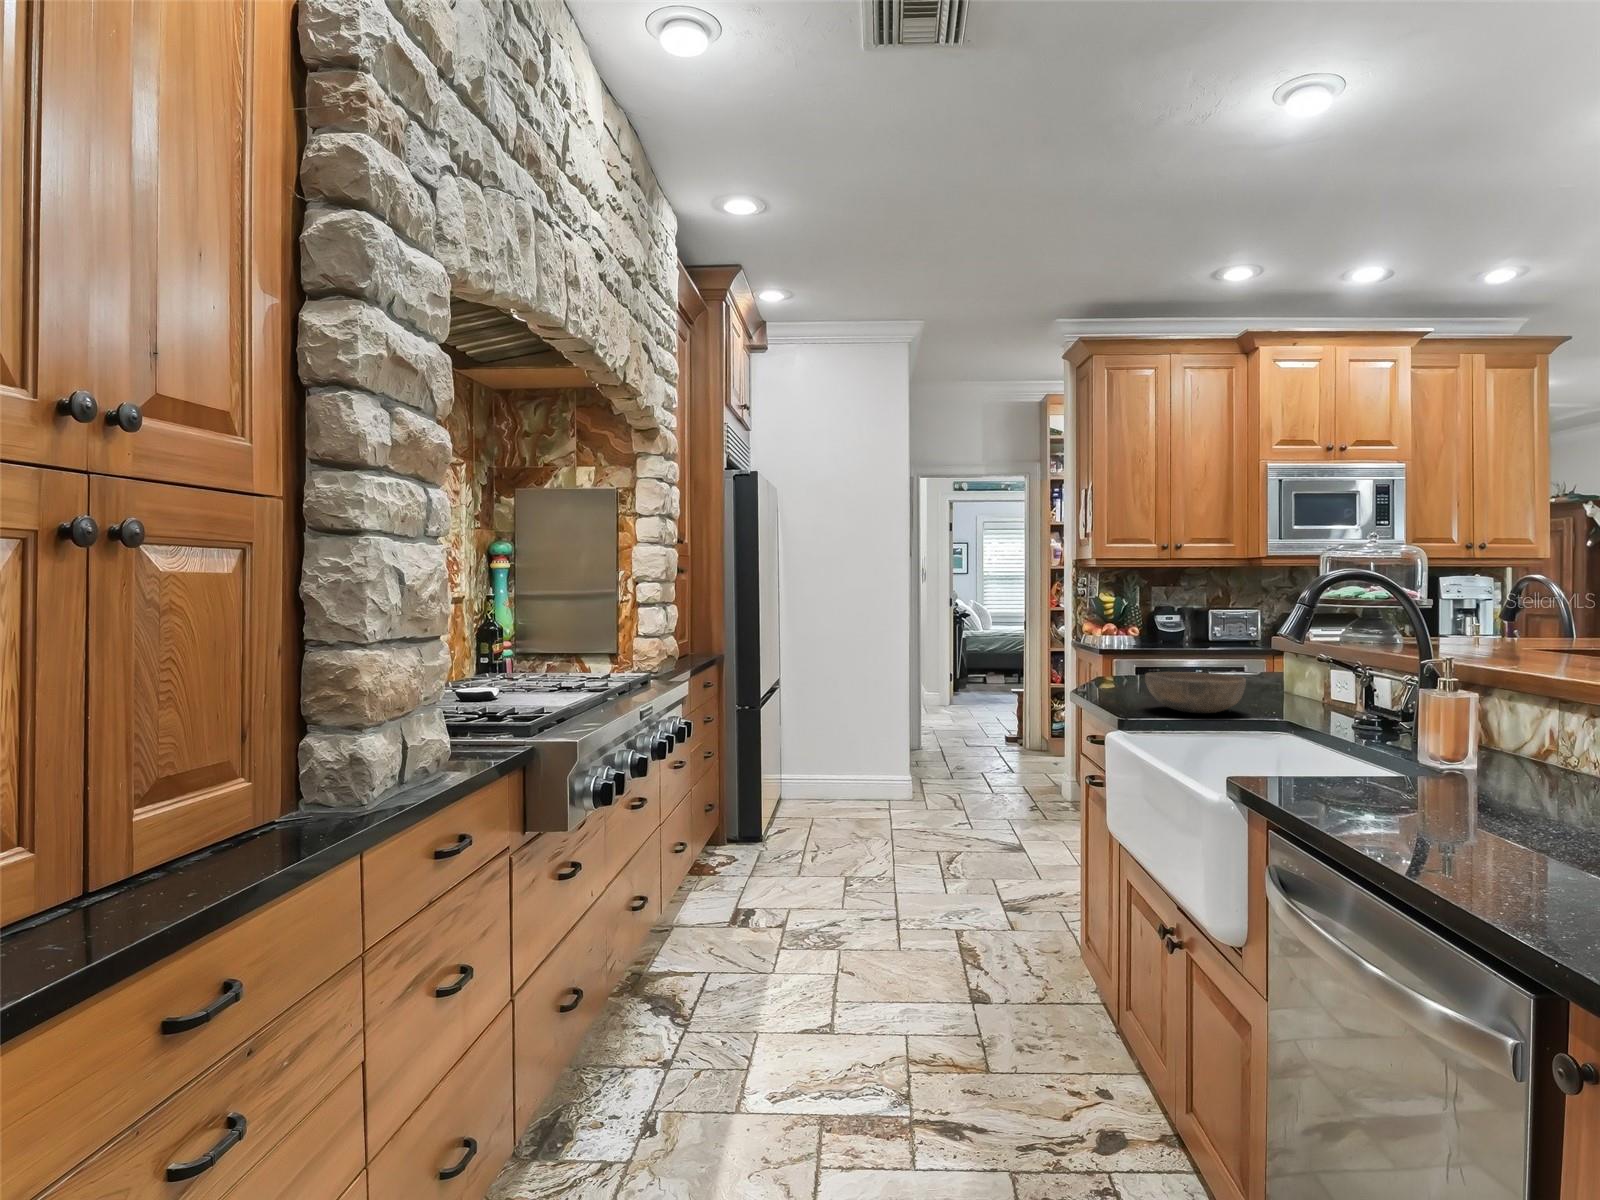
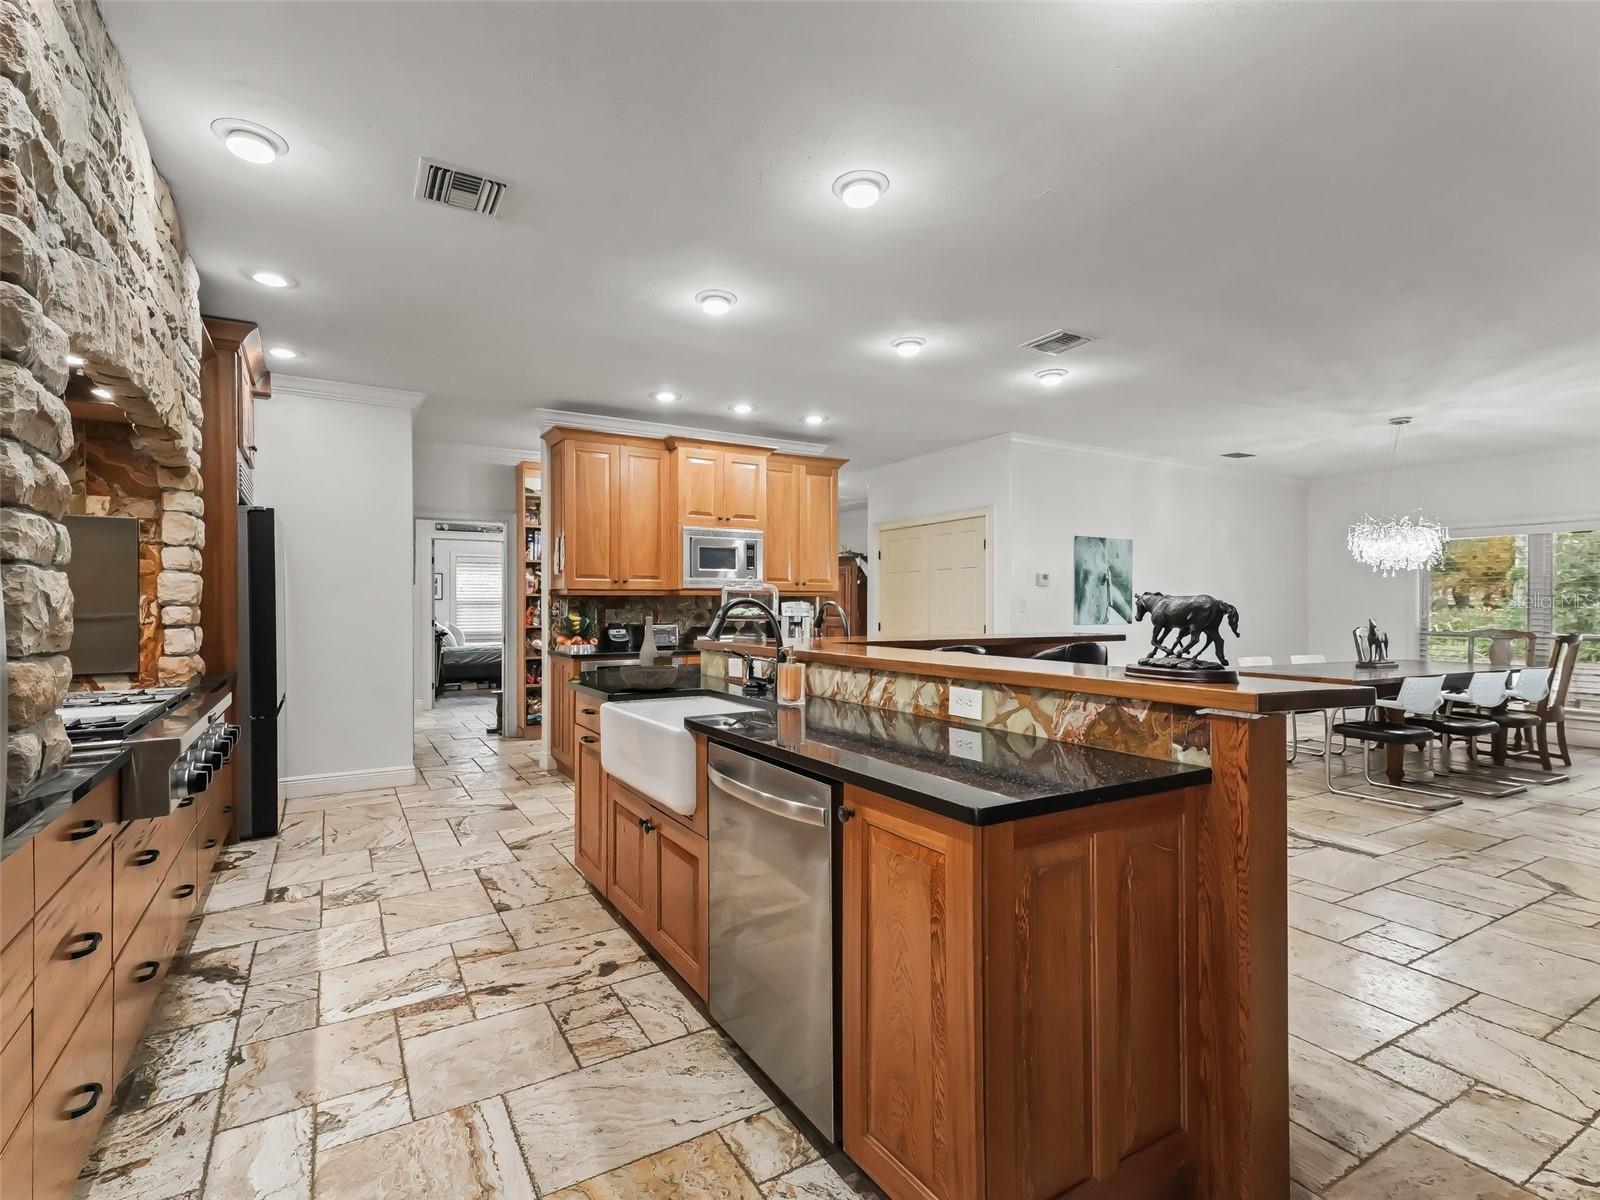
vase: none [1189,594,1246,680] -> present [640,617,673,667]

